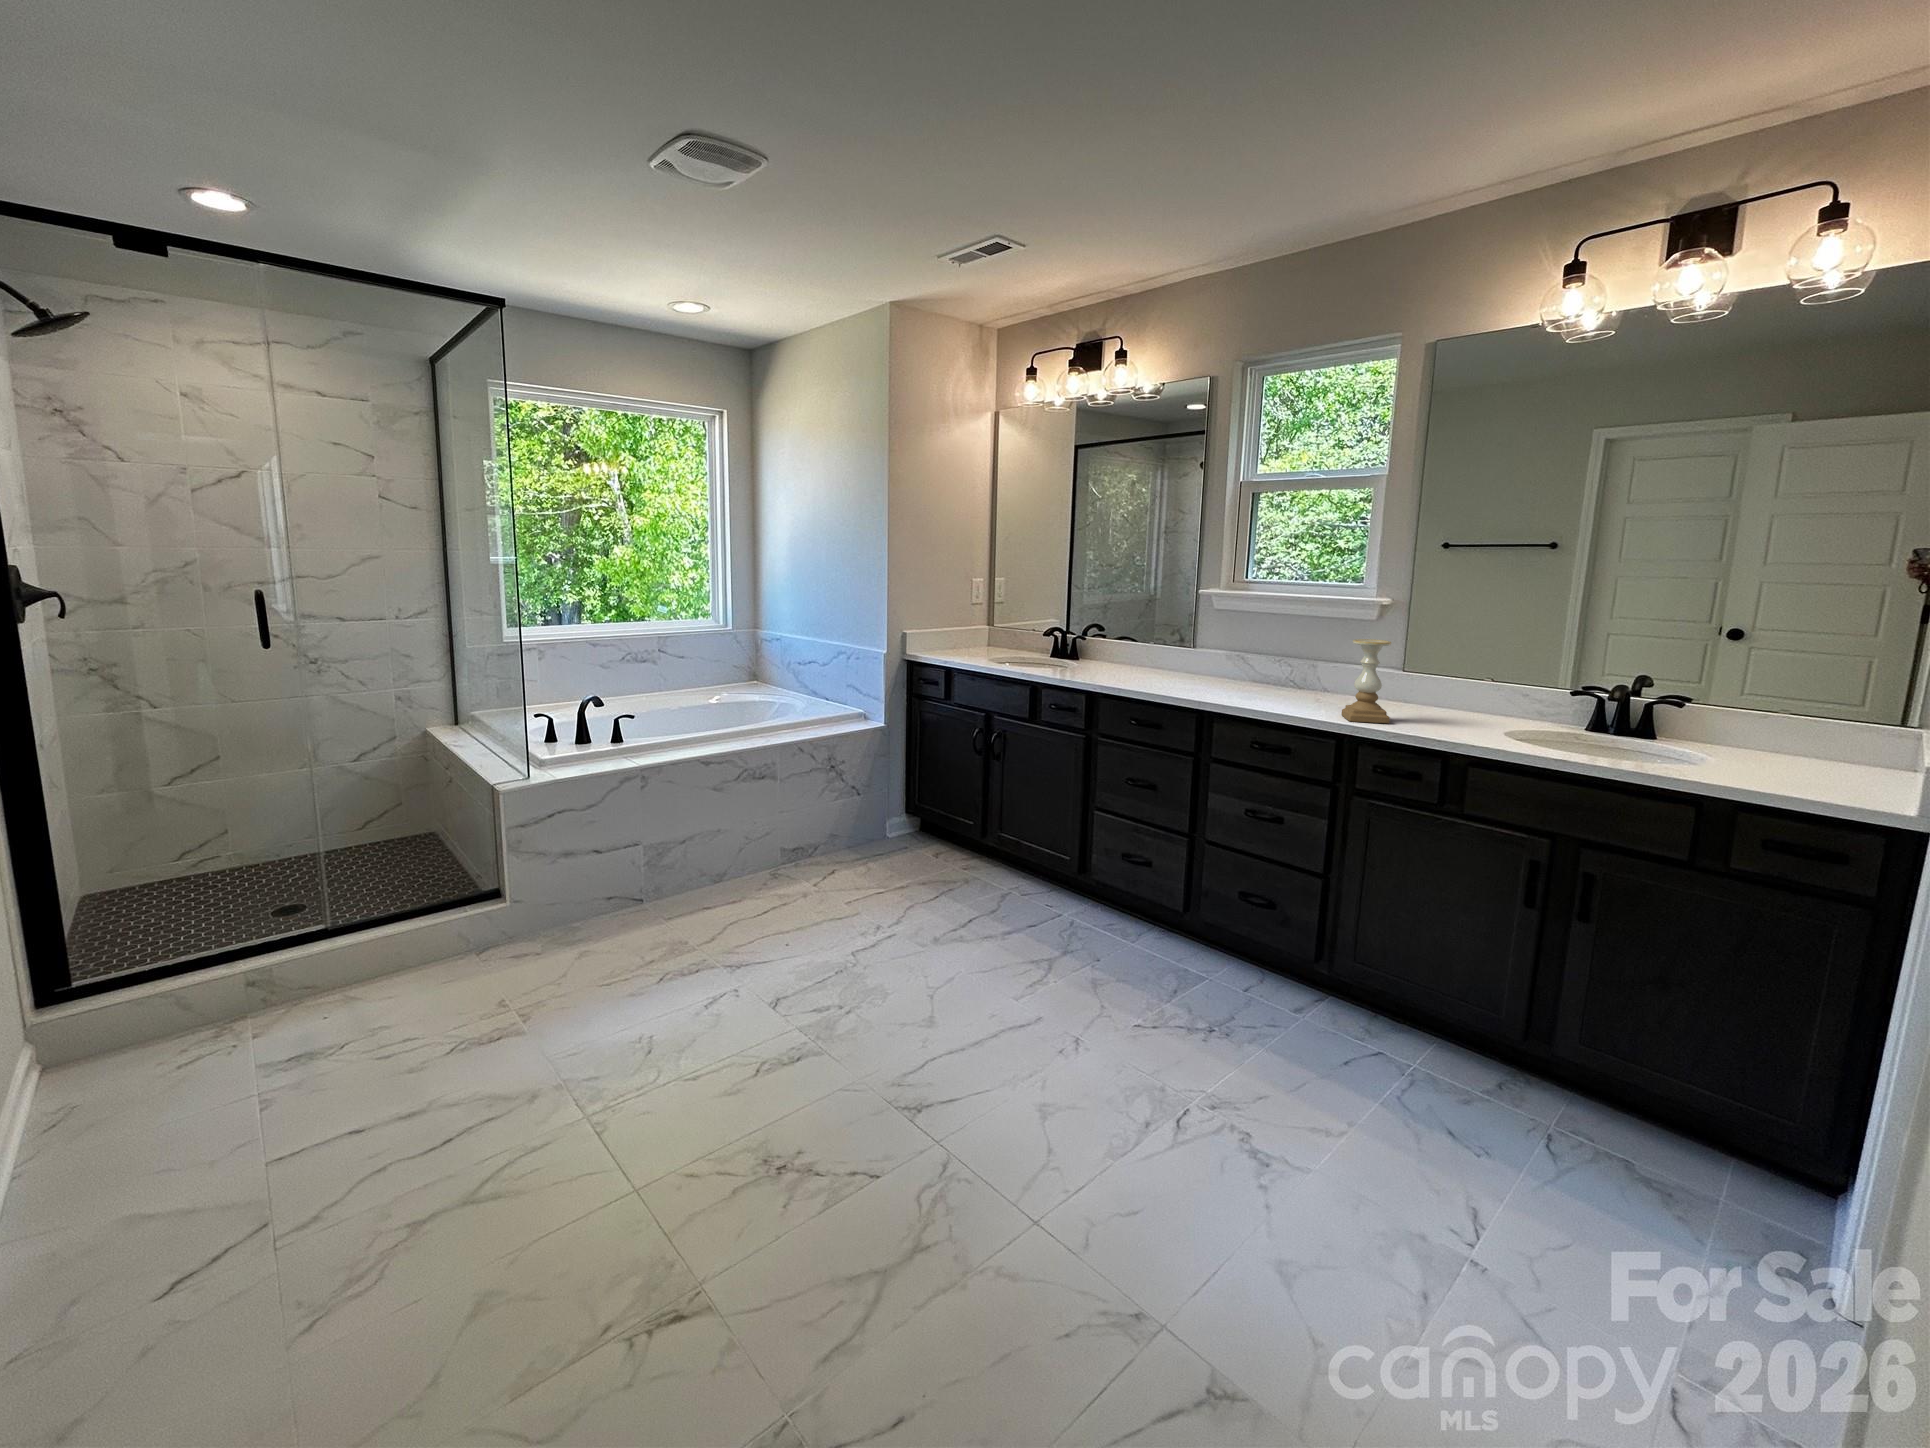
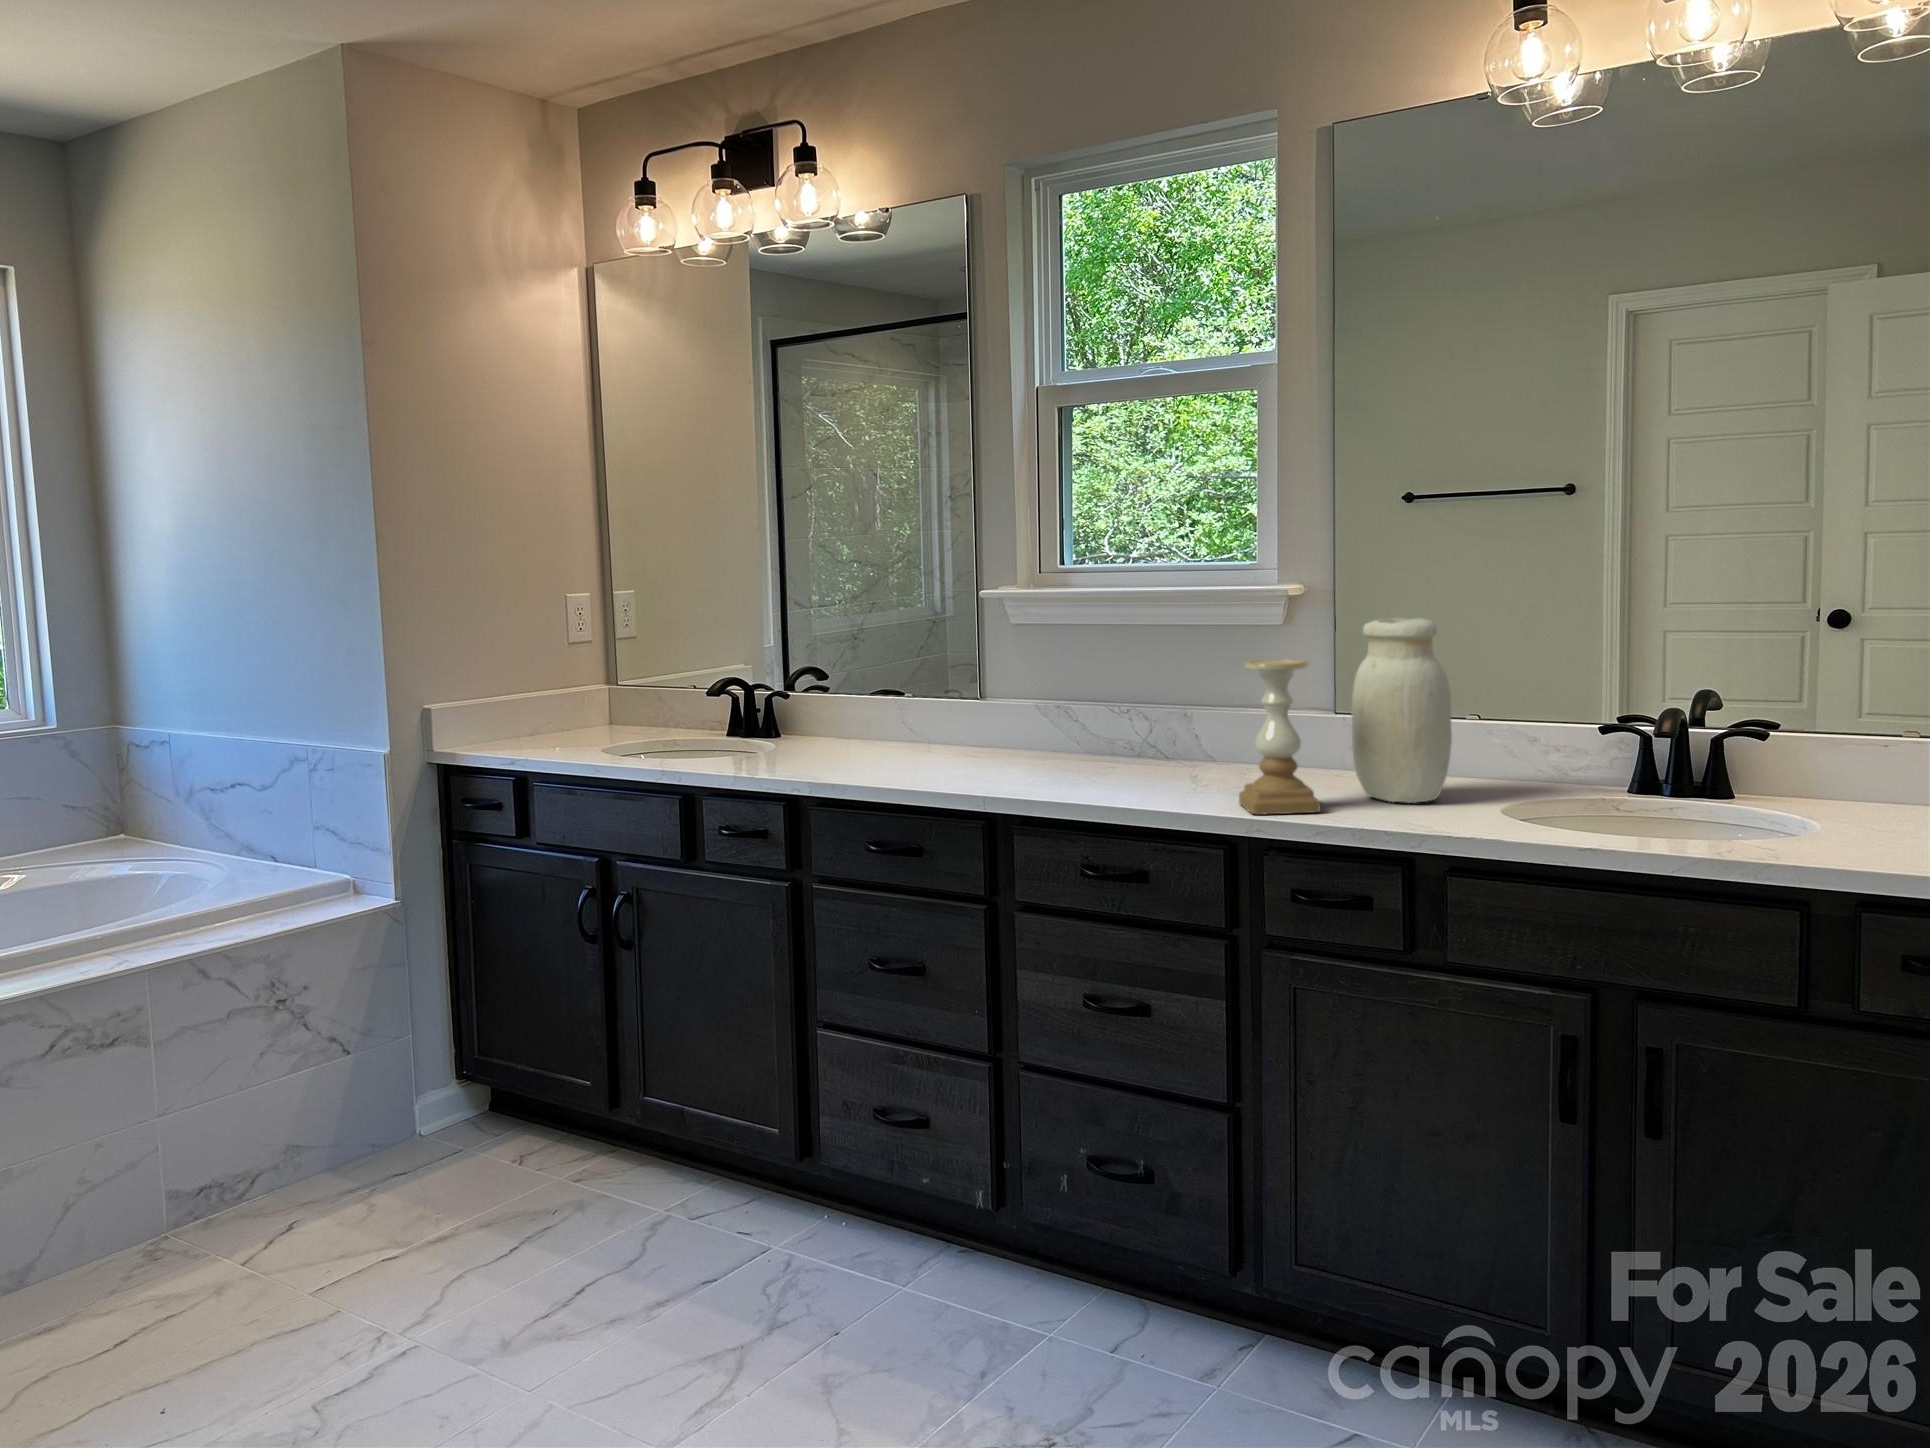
jar: none [1412,622,1476,724] -> present [1352,618,1452,803]

